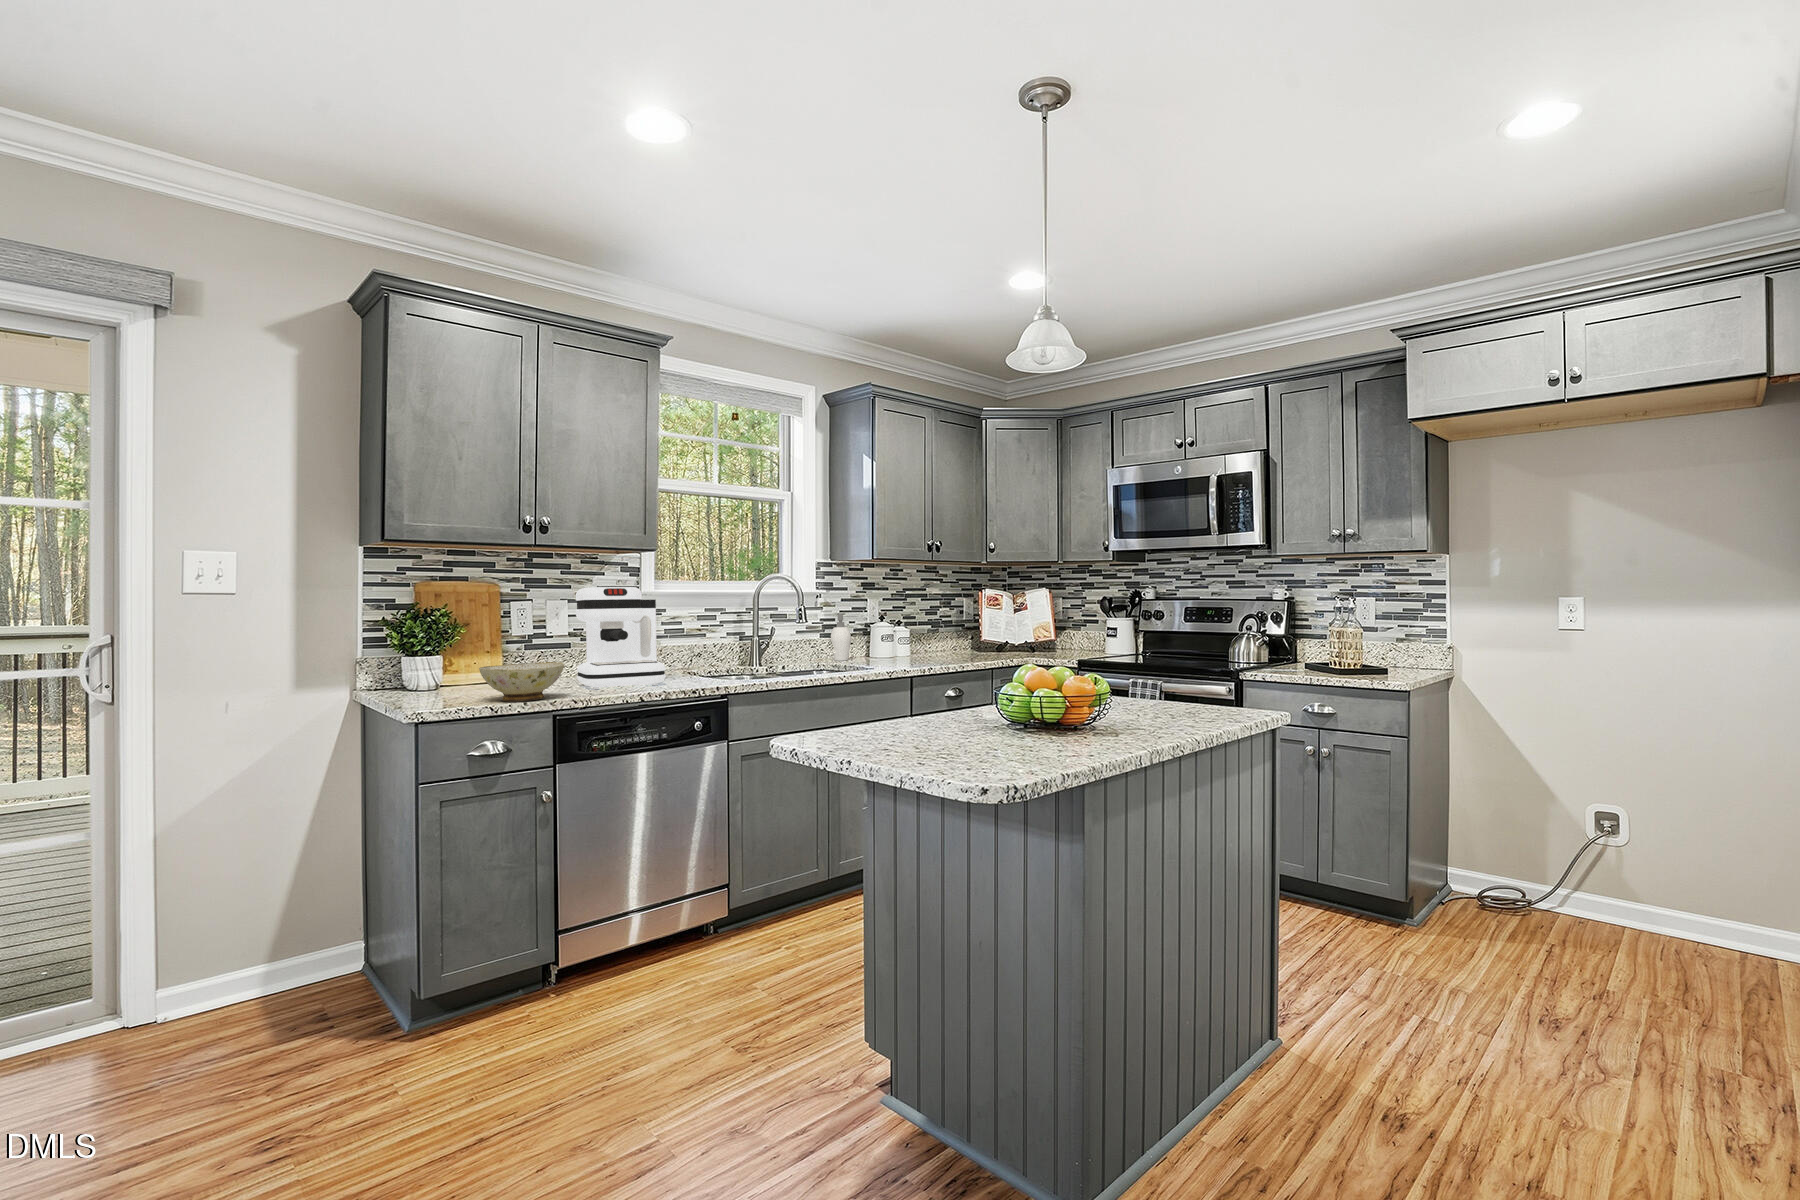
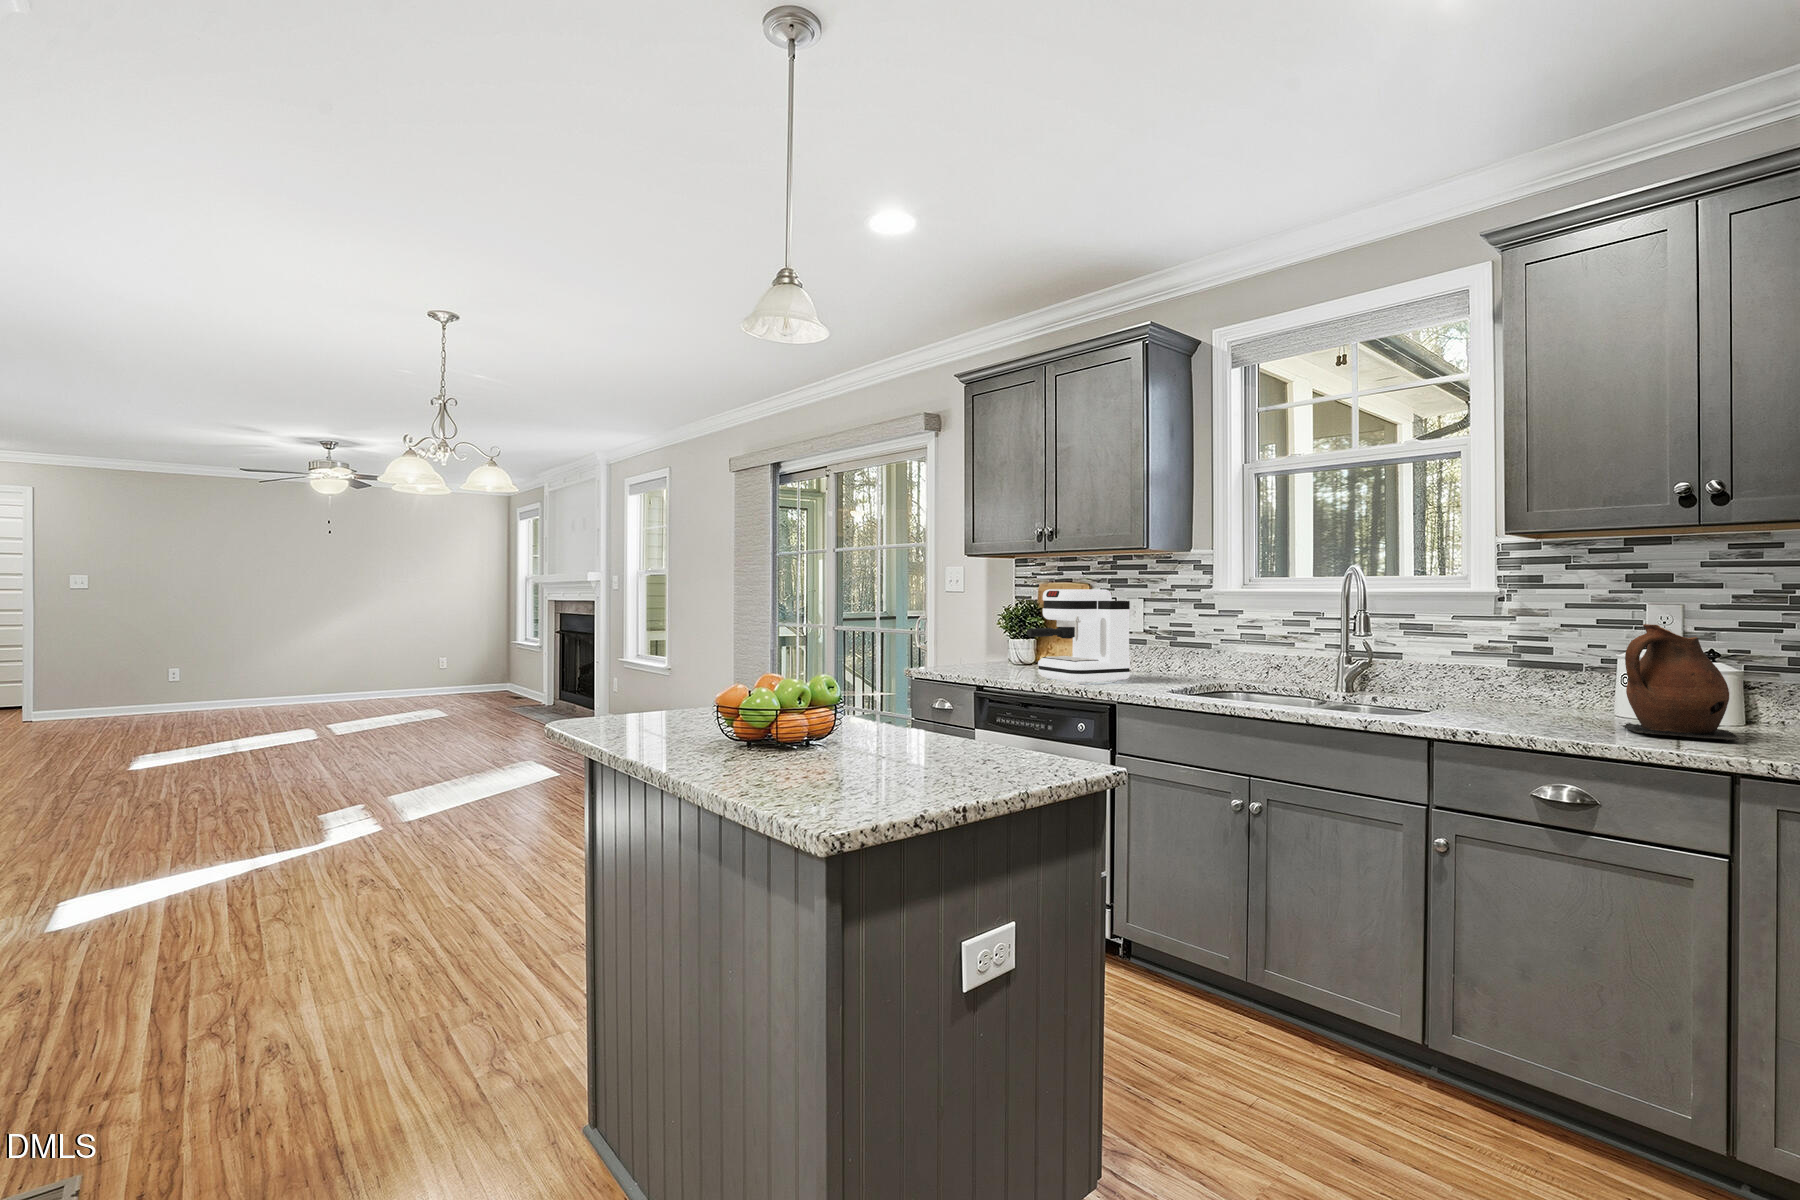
ceramic pitcher: none [905,606,953,657] -> present [1621,624,1740,742]
soap dispenser: present [831,613,856,661] -> none [1494,629,1537,710]
ceramic bowl: present [479,662,565,702] -> none [945,648,1005,676]

